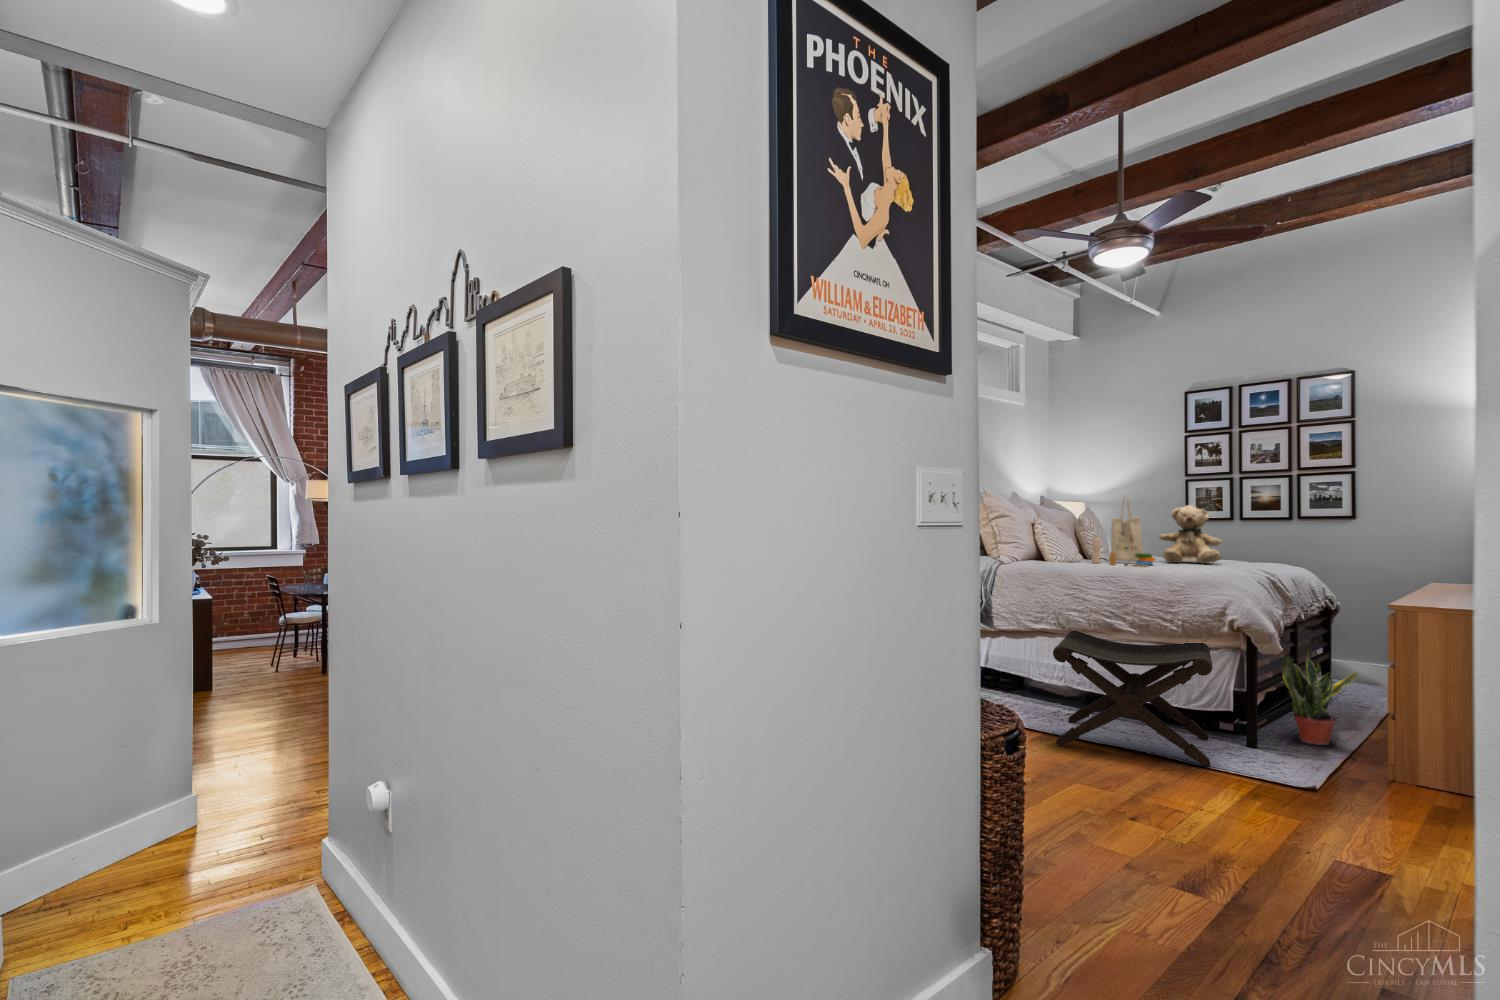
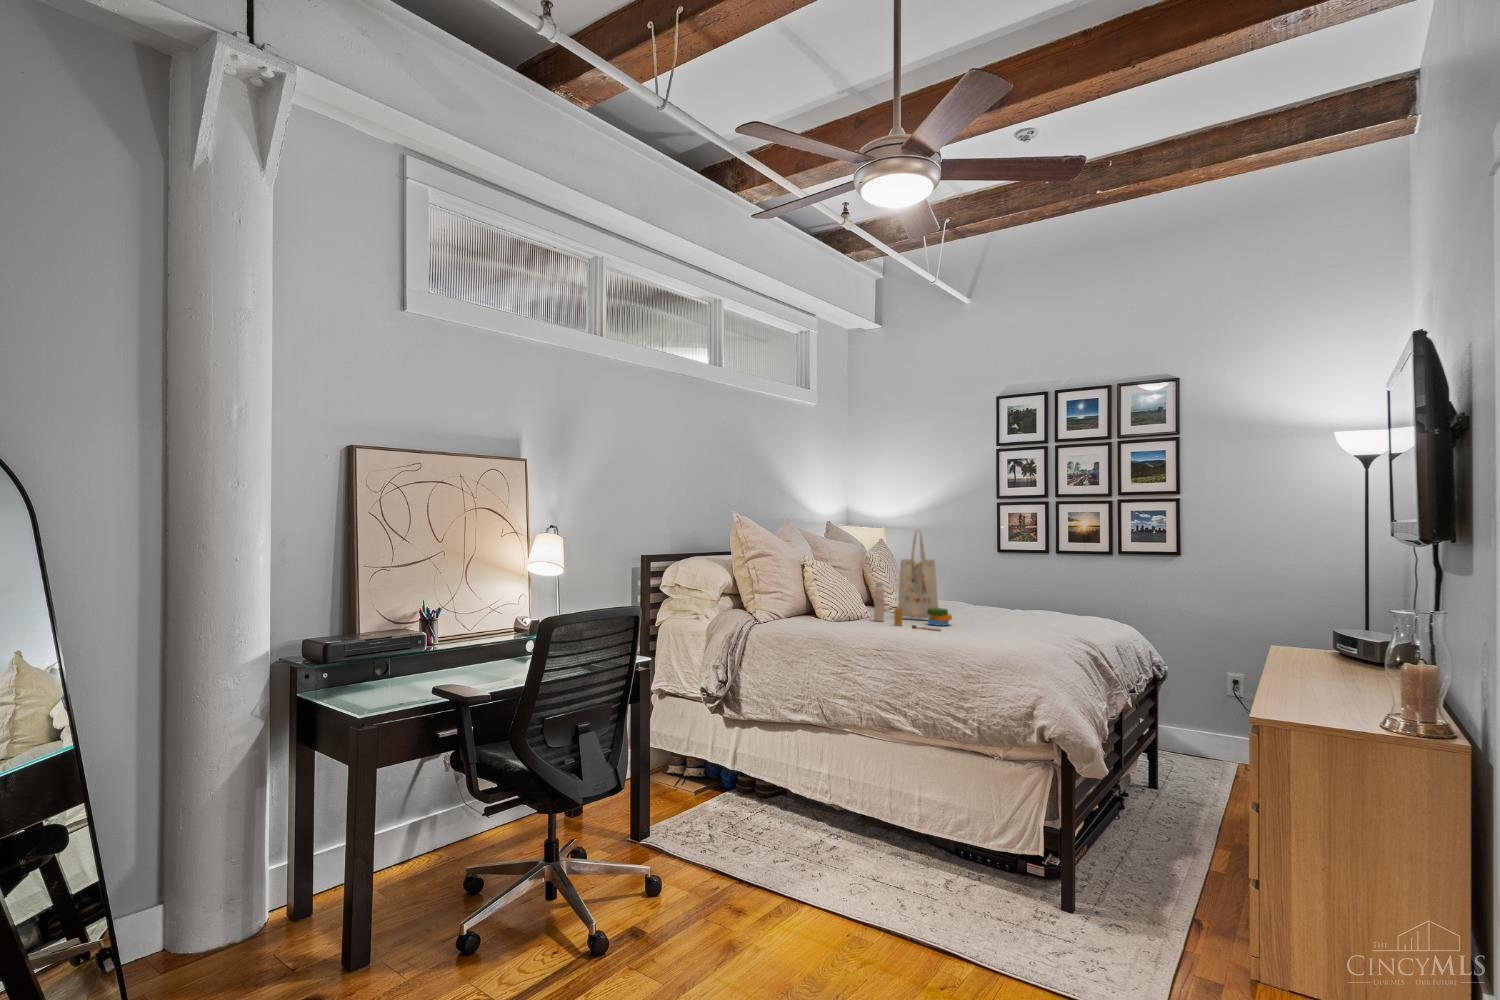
teddy bear: present [1158,505,1222,564] -> none [959,541,1035,621]
footstool: present [1053,631,1212,766] -> none [794,730,1016,962]
potted plant: present [1282,656,1357,745] -> none [1107,759,1205,892]

